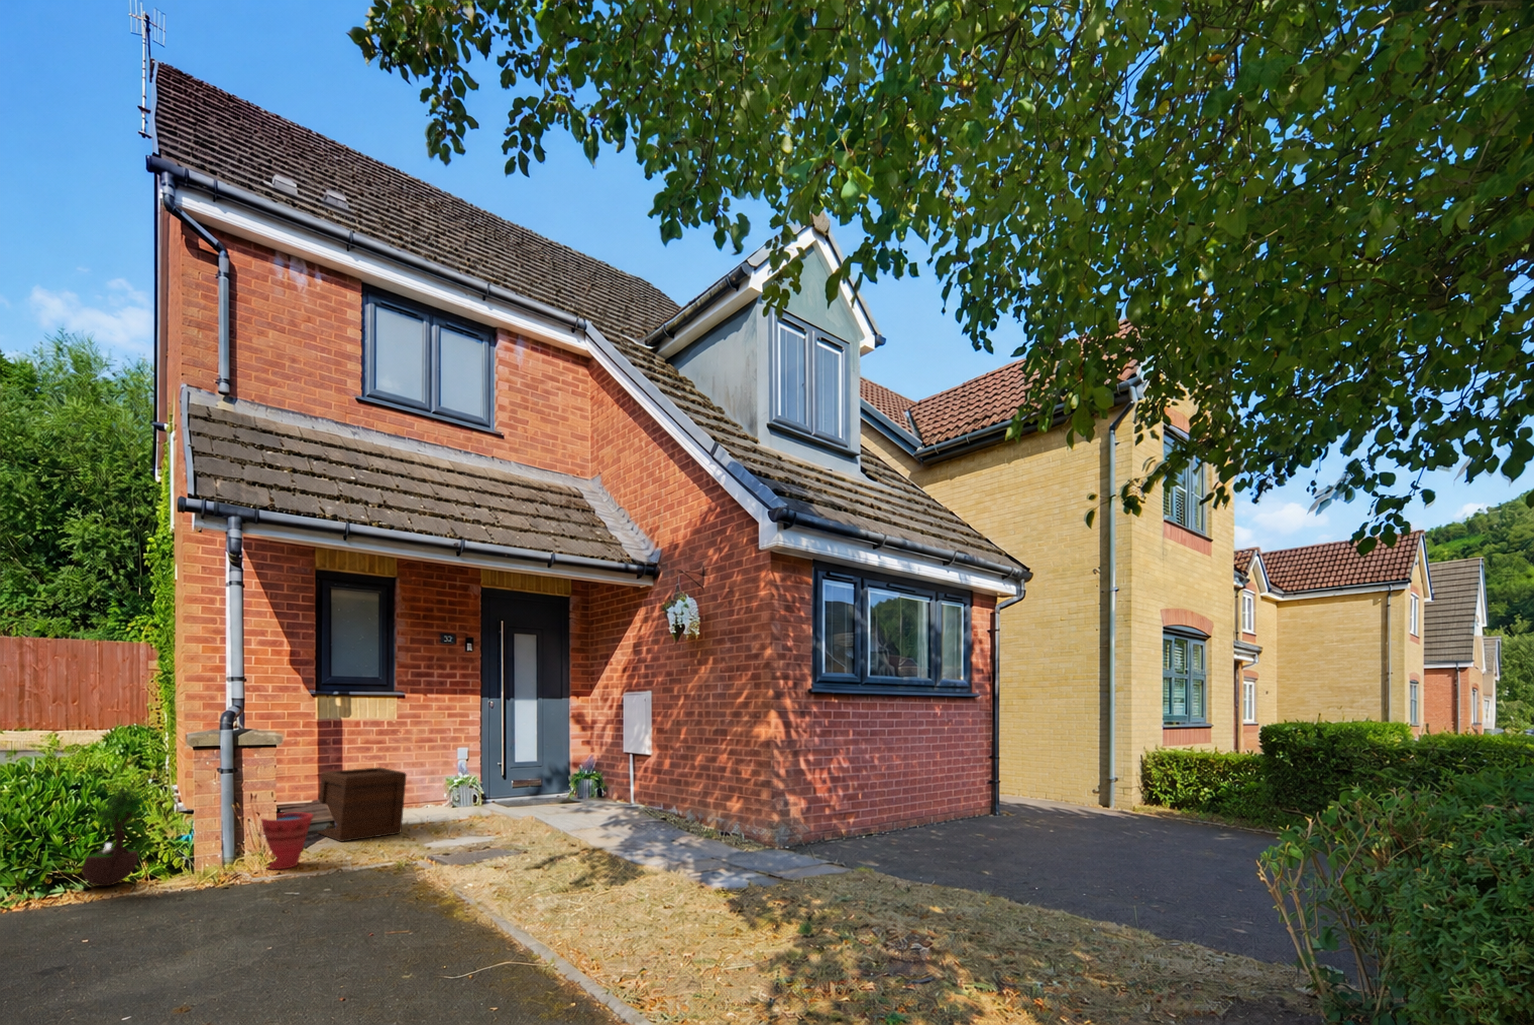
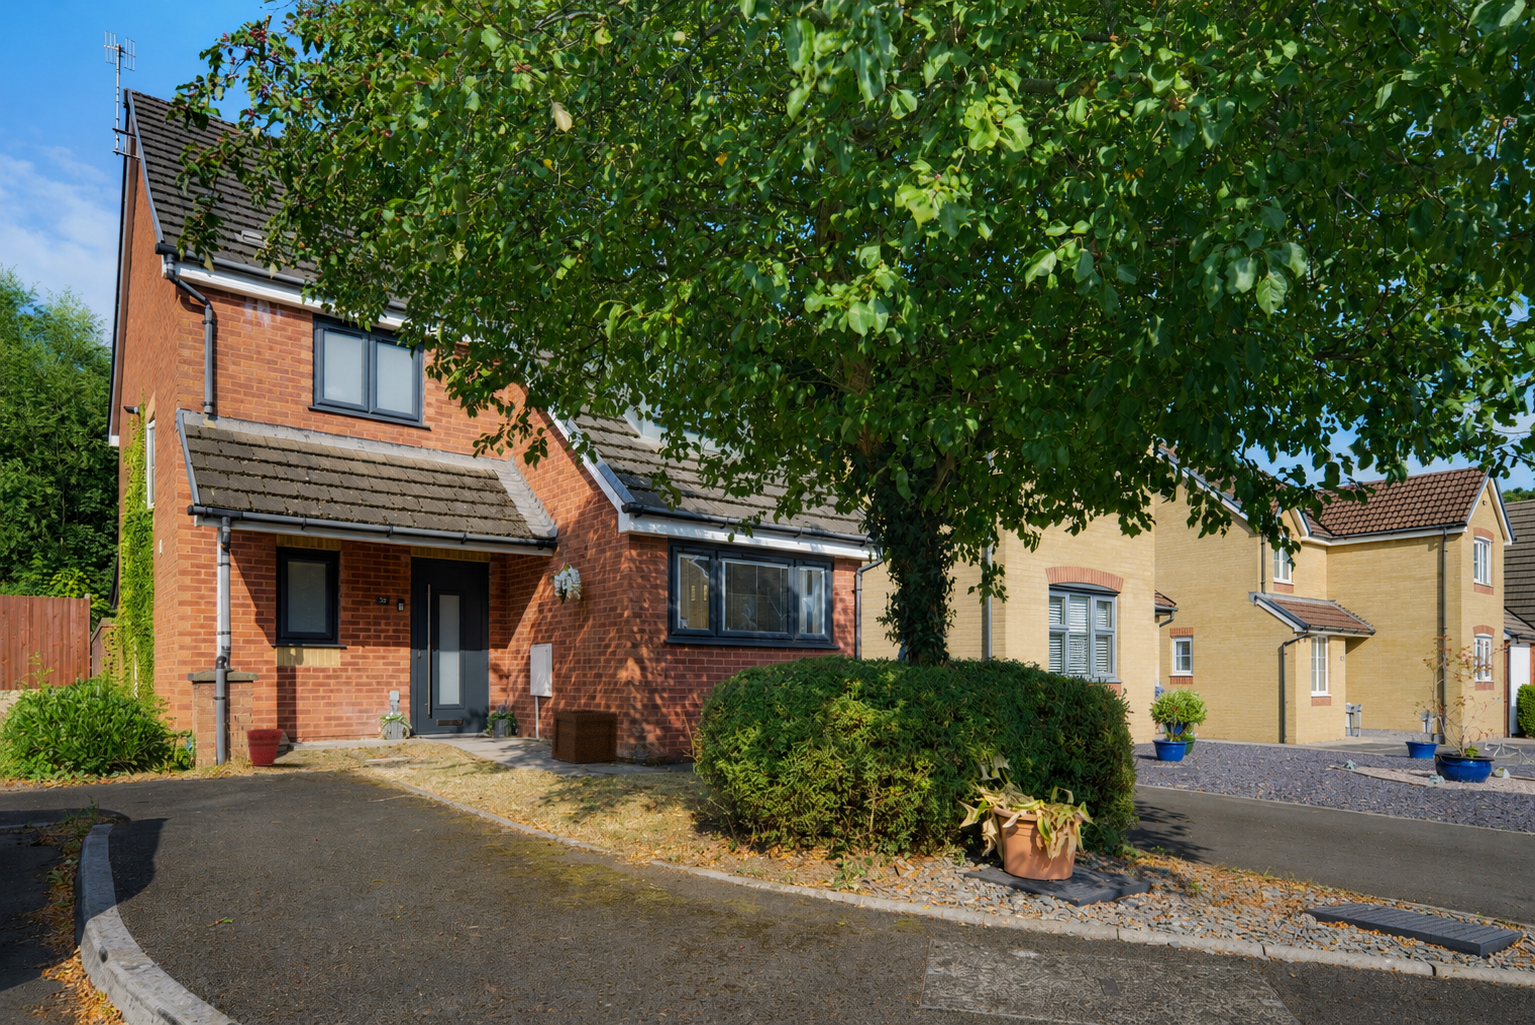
wooden crate: present [318,767,406,842] -> present [552,710,618,764]
potted tree: present [82,784,154,886] -> none [131,699,179,771]

